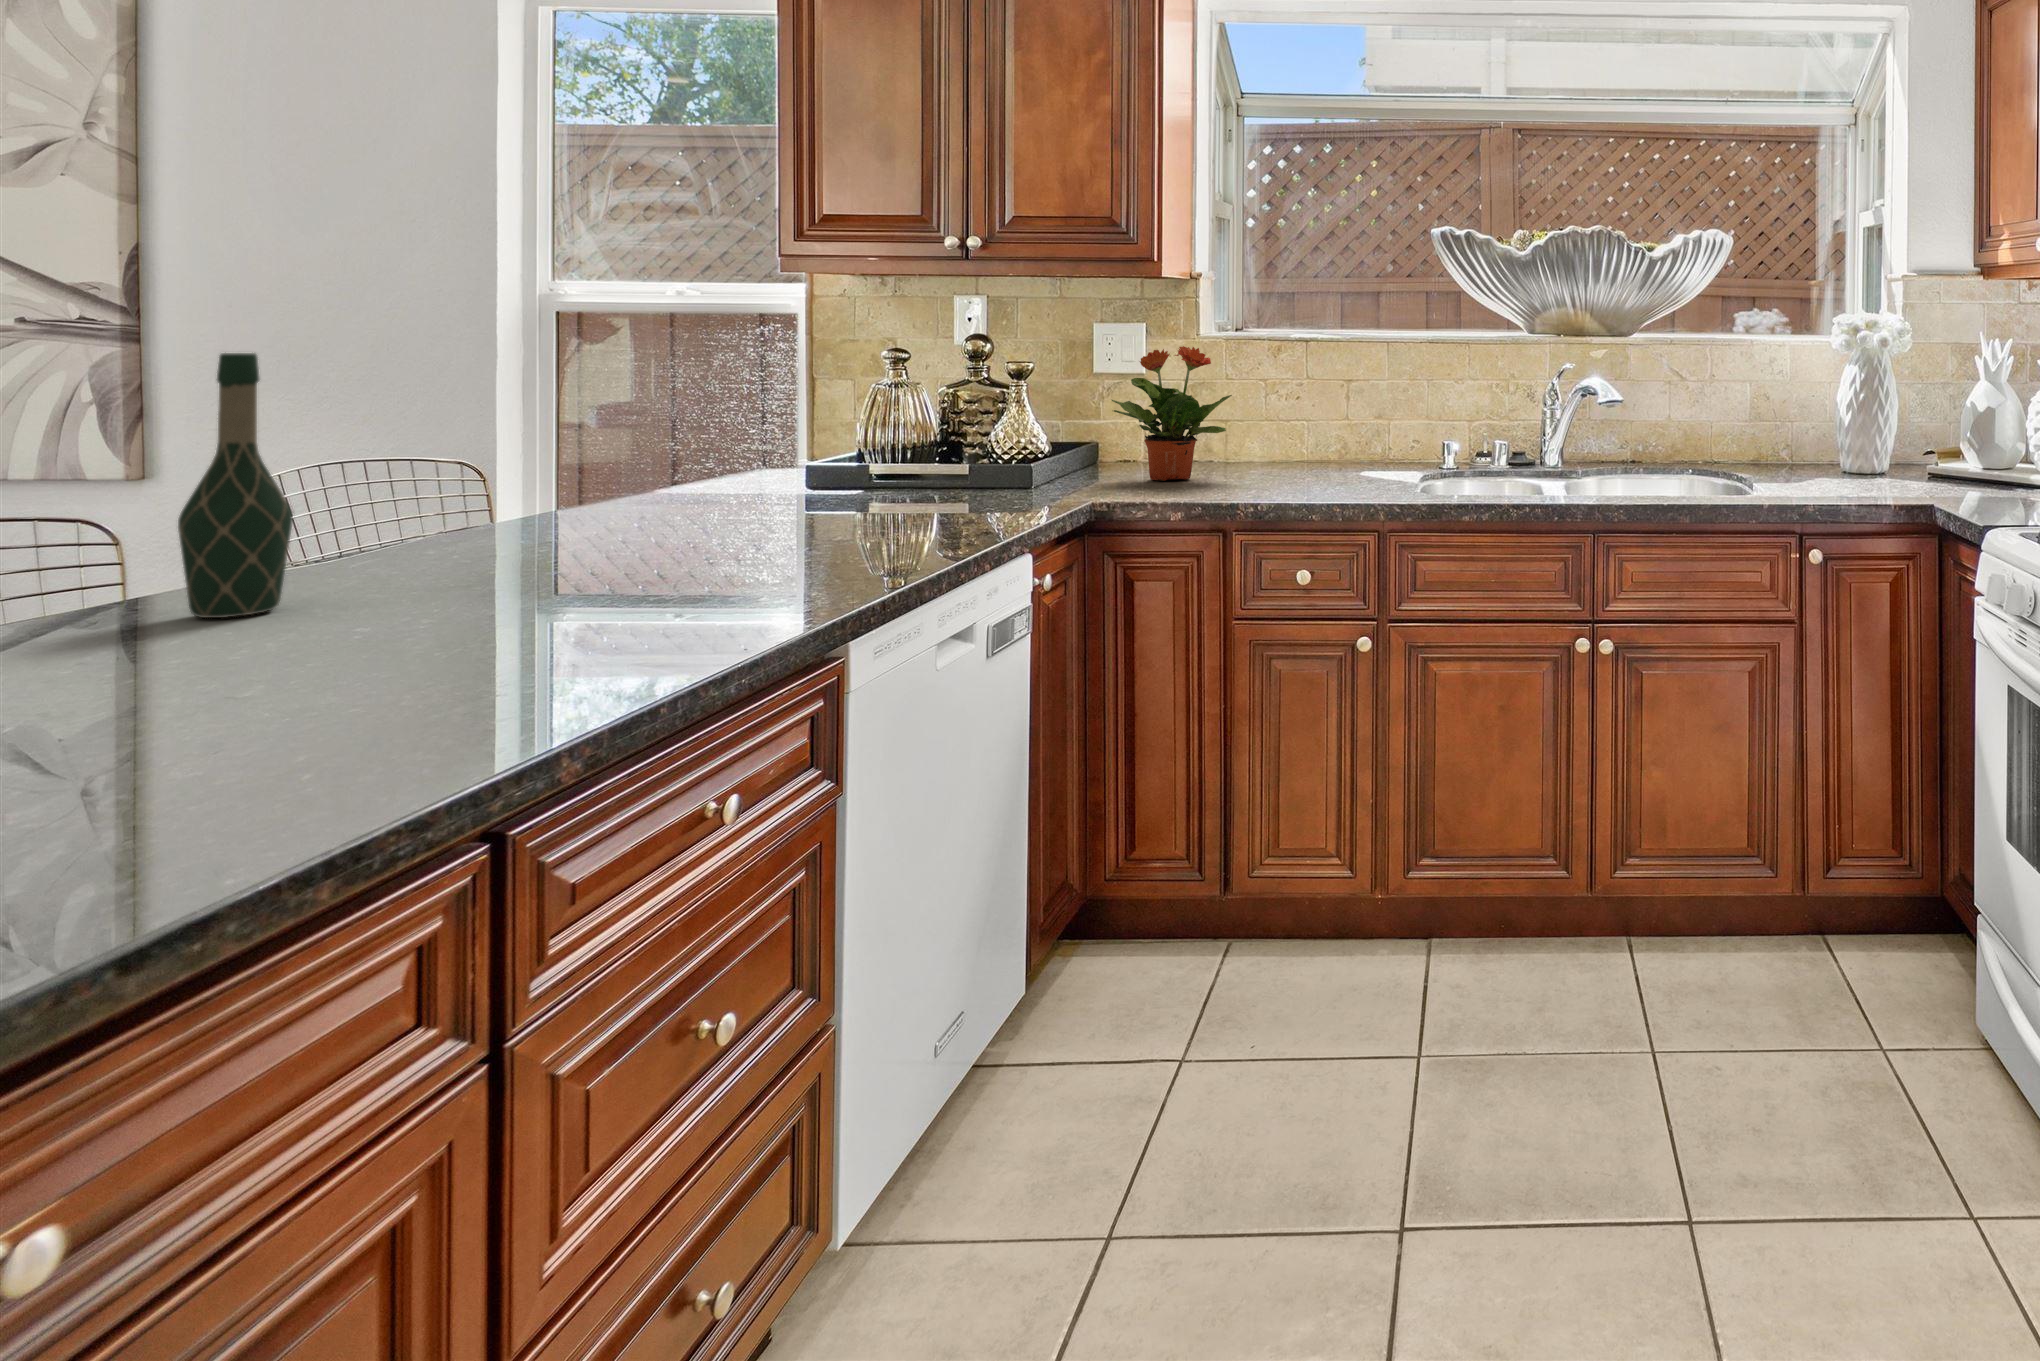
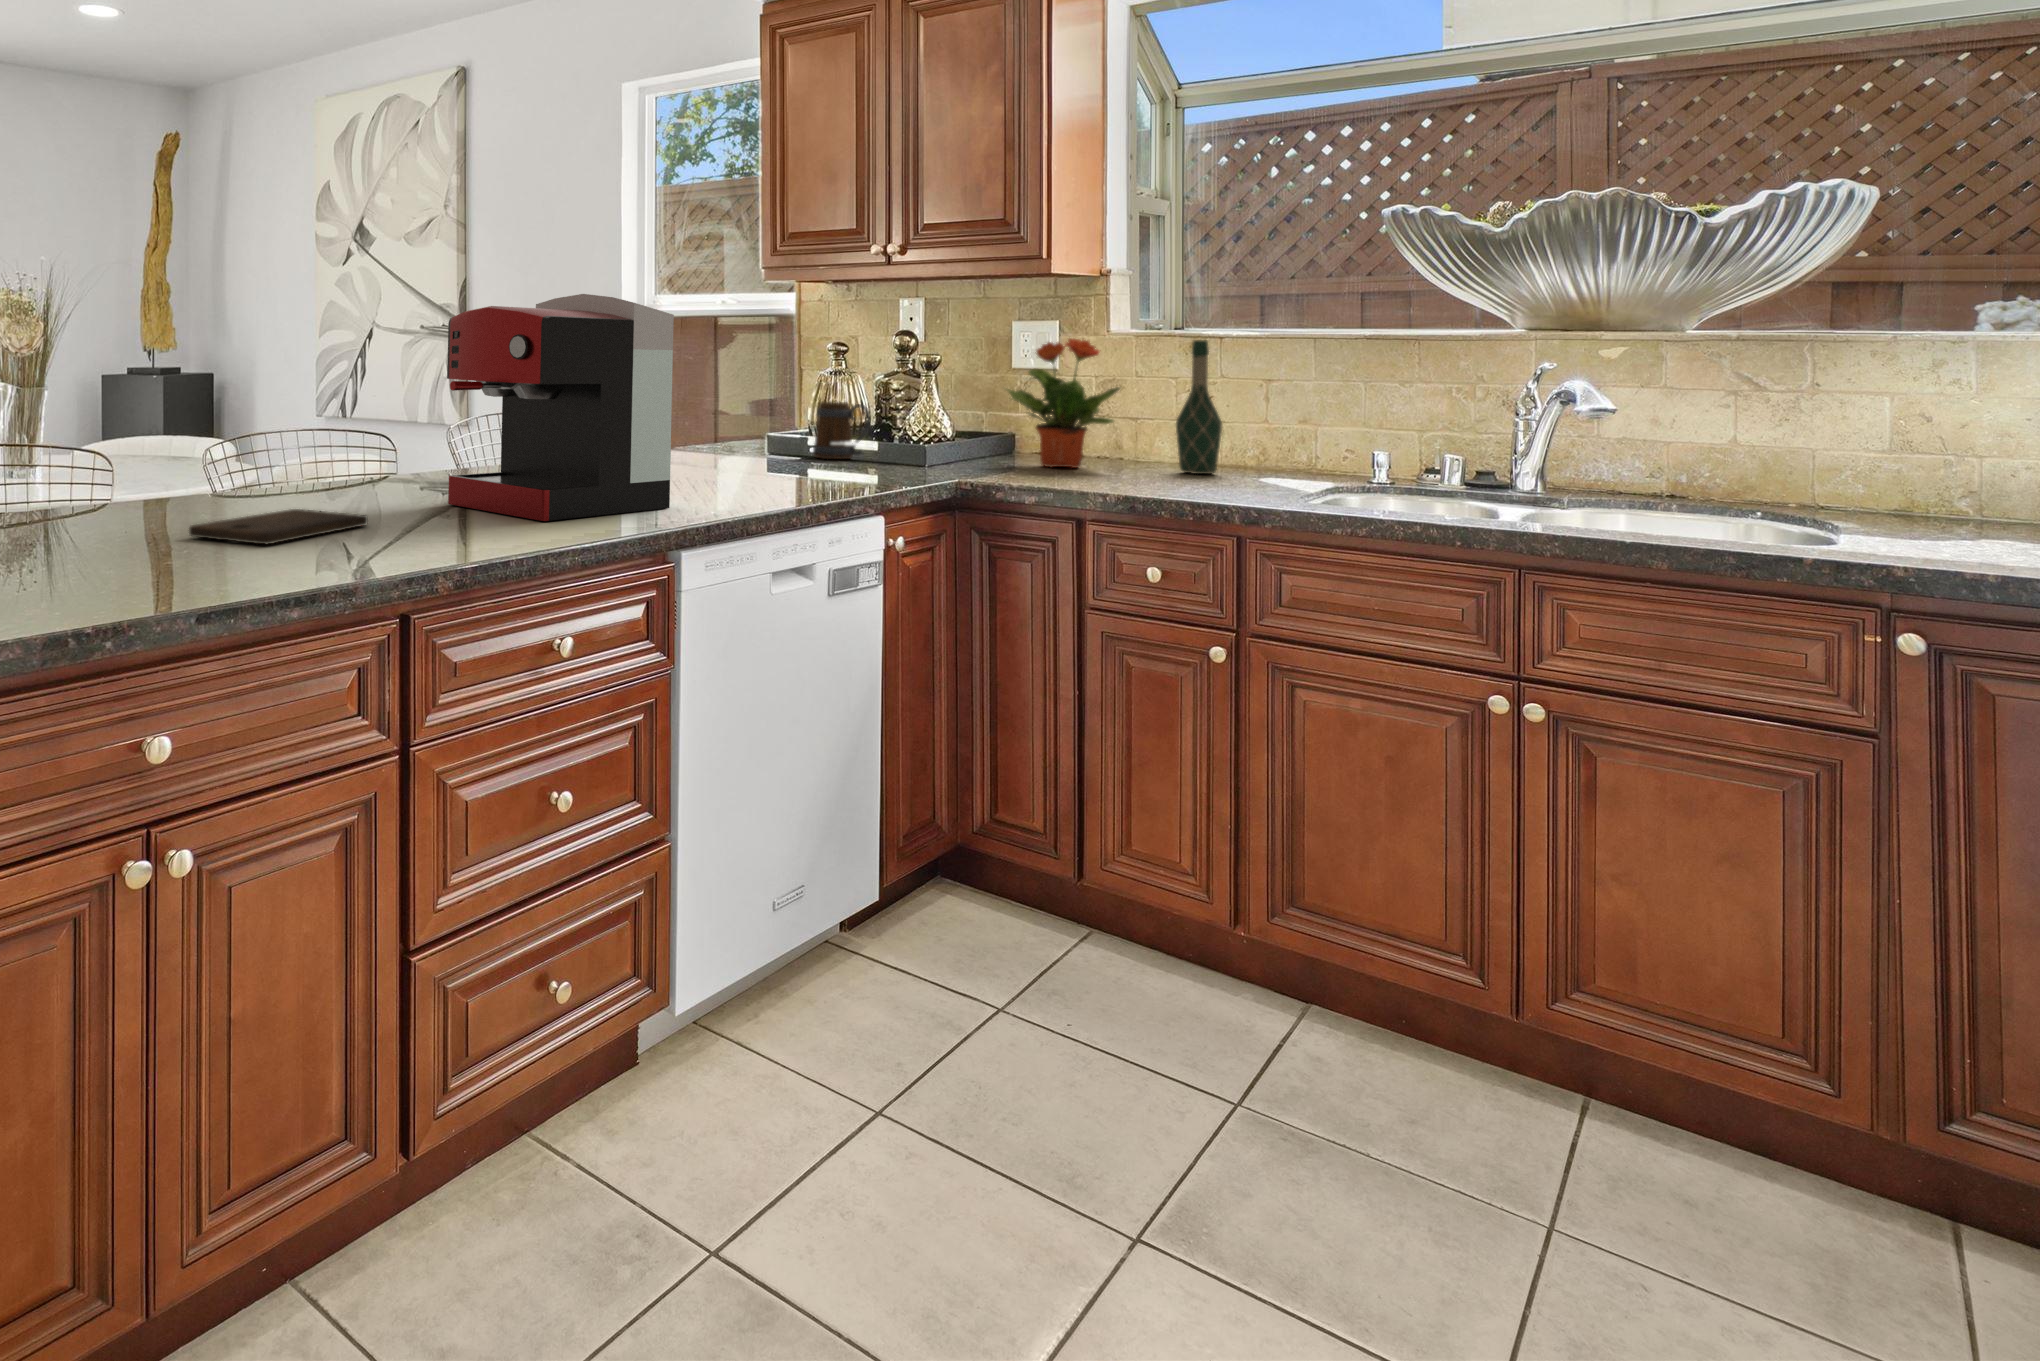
coffee maker: none [523,316,861,619] -> present [447,294,674,521]
wine bottle: present [178,353,293,618] -> present [1176,340,1222,474]
mug: none [888,424,963,493] -> present [813,401,871,459]
cutting board: none [174,651,472,734] -> present [189,509,368,544]

